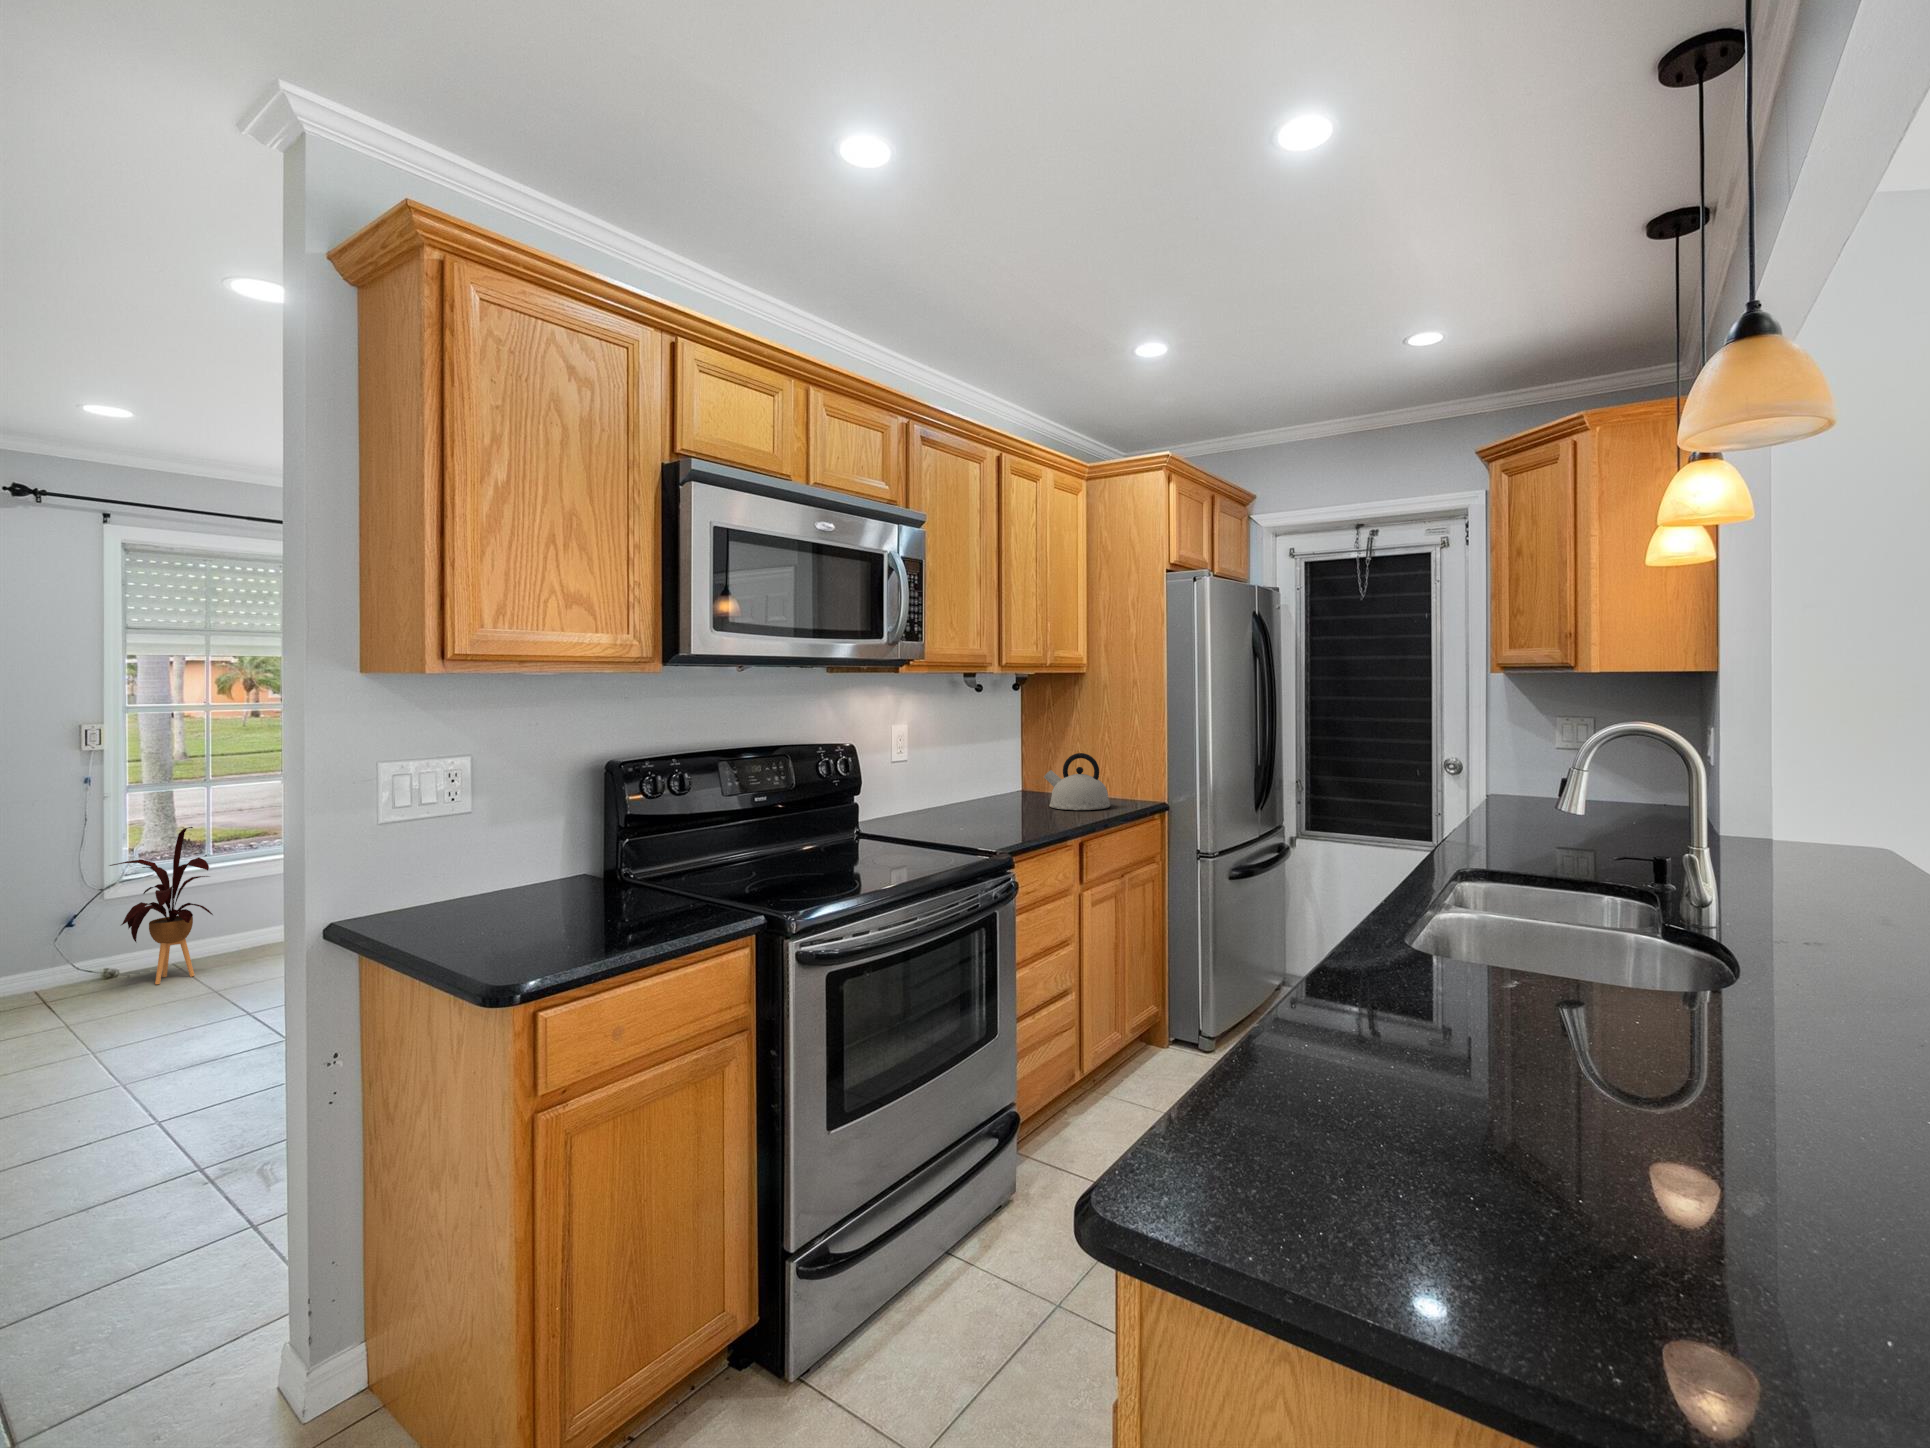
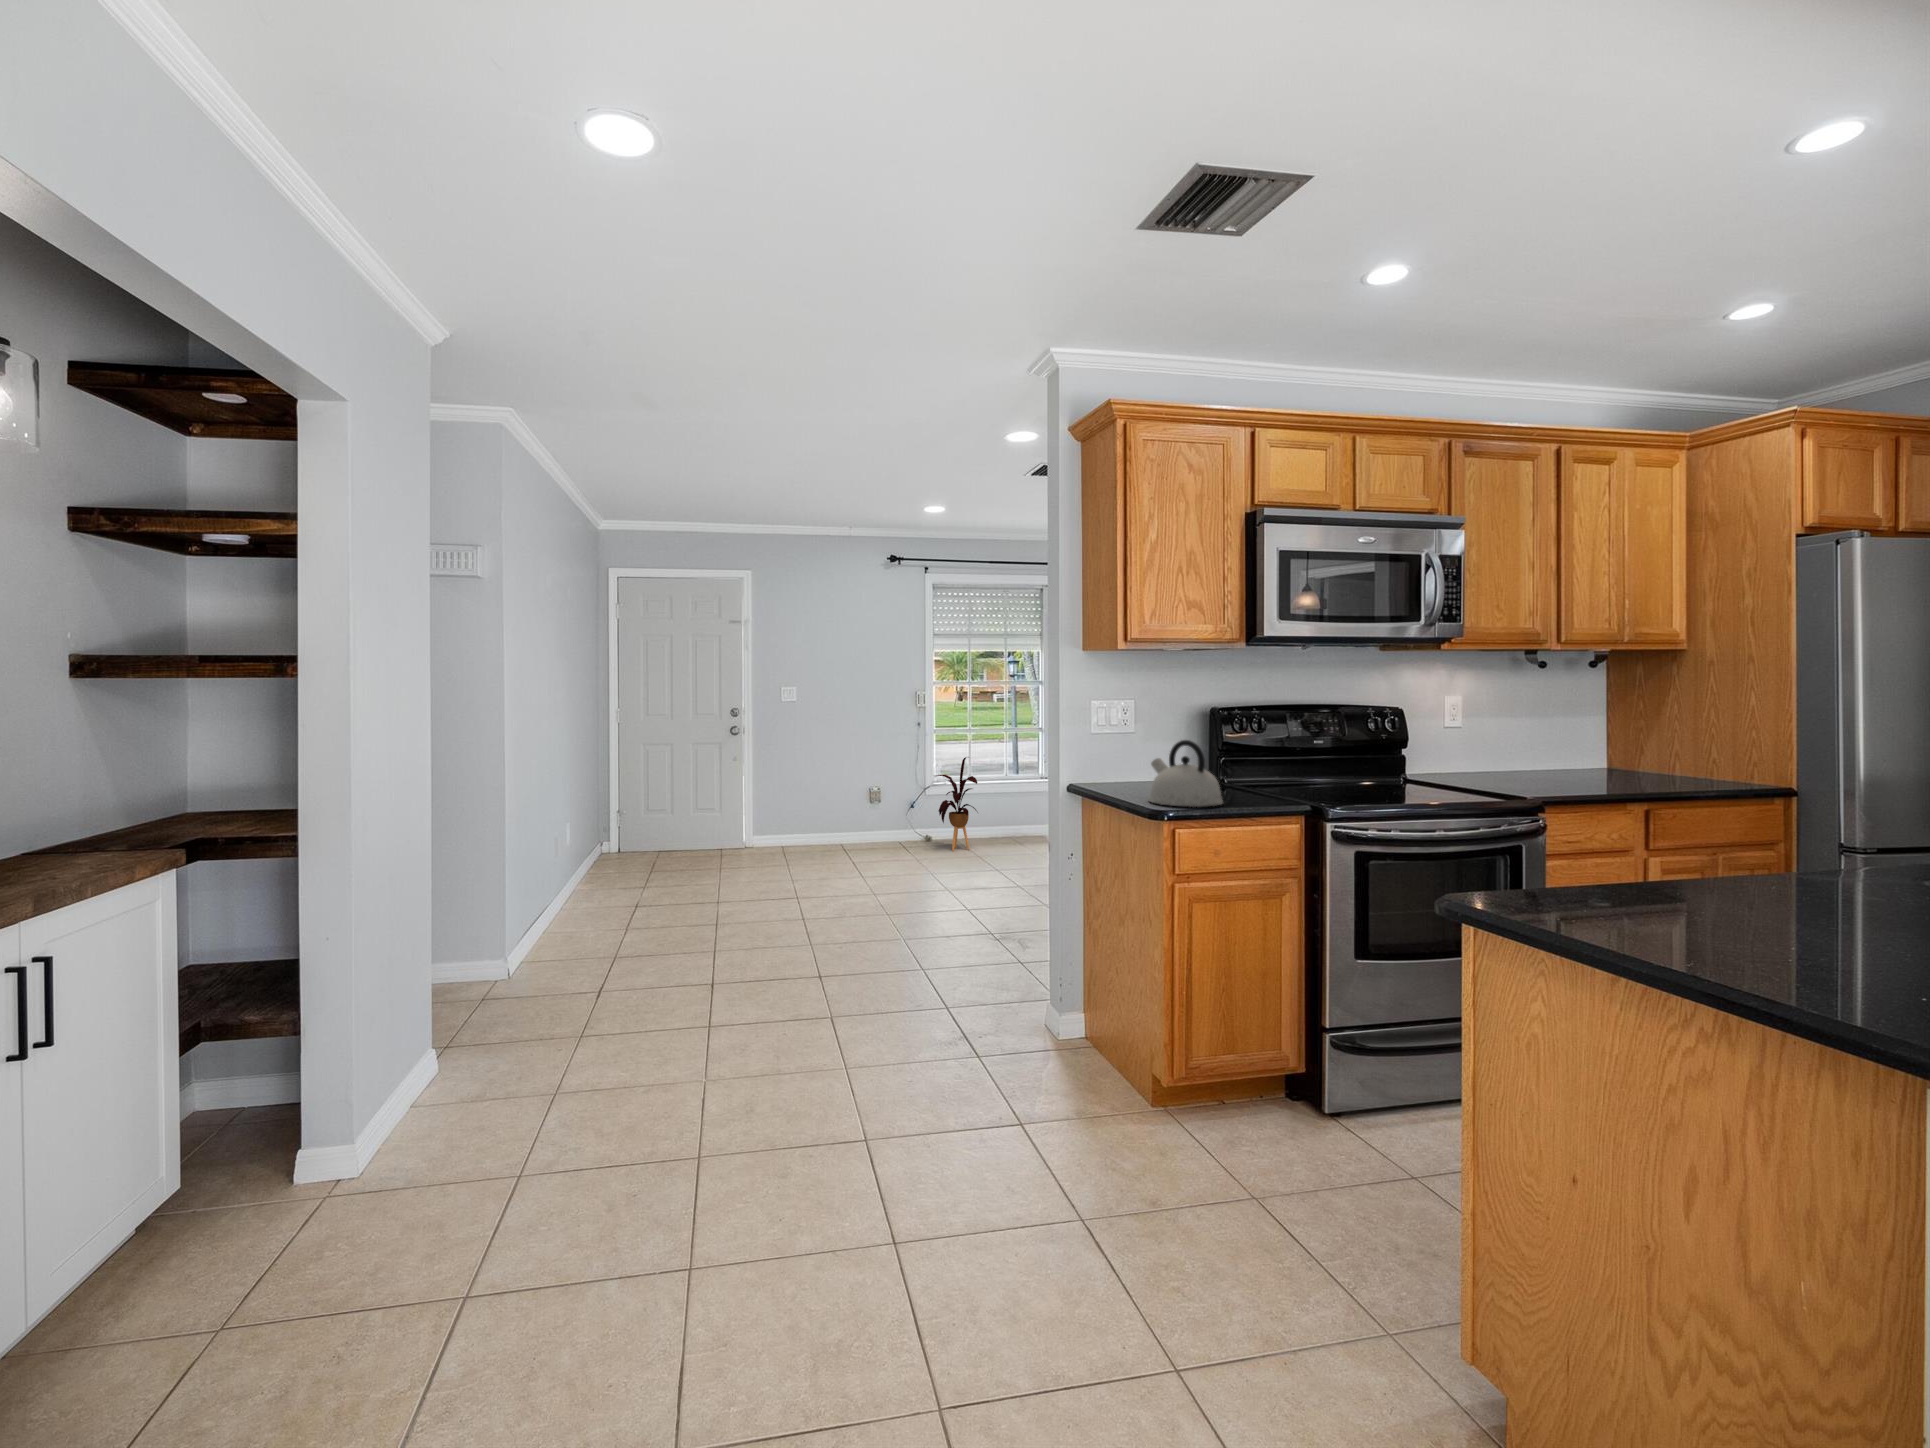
kettle: present [1044,753,1111,810] -> present [1149,740,1223,807]

